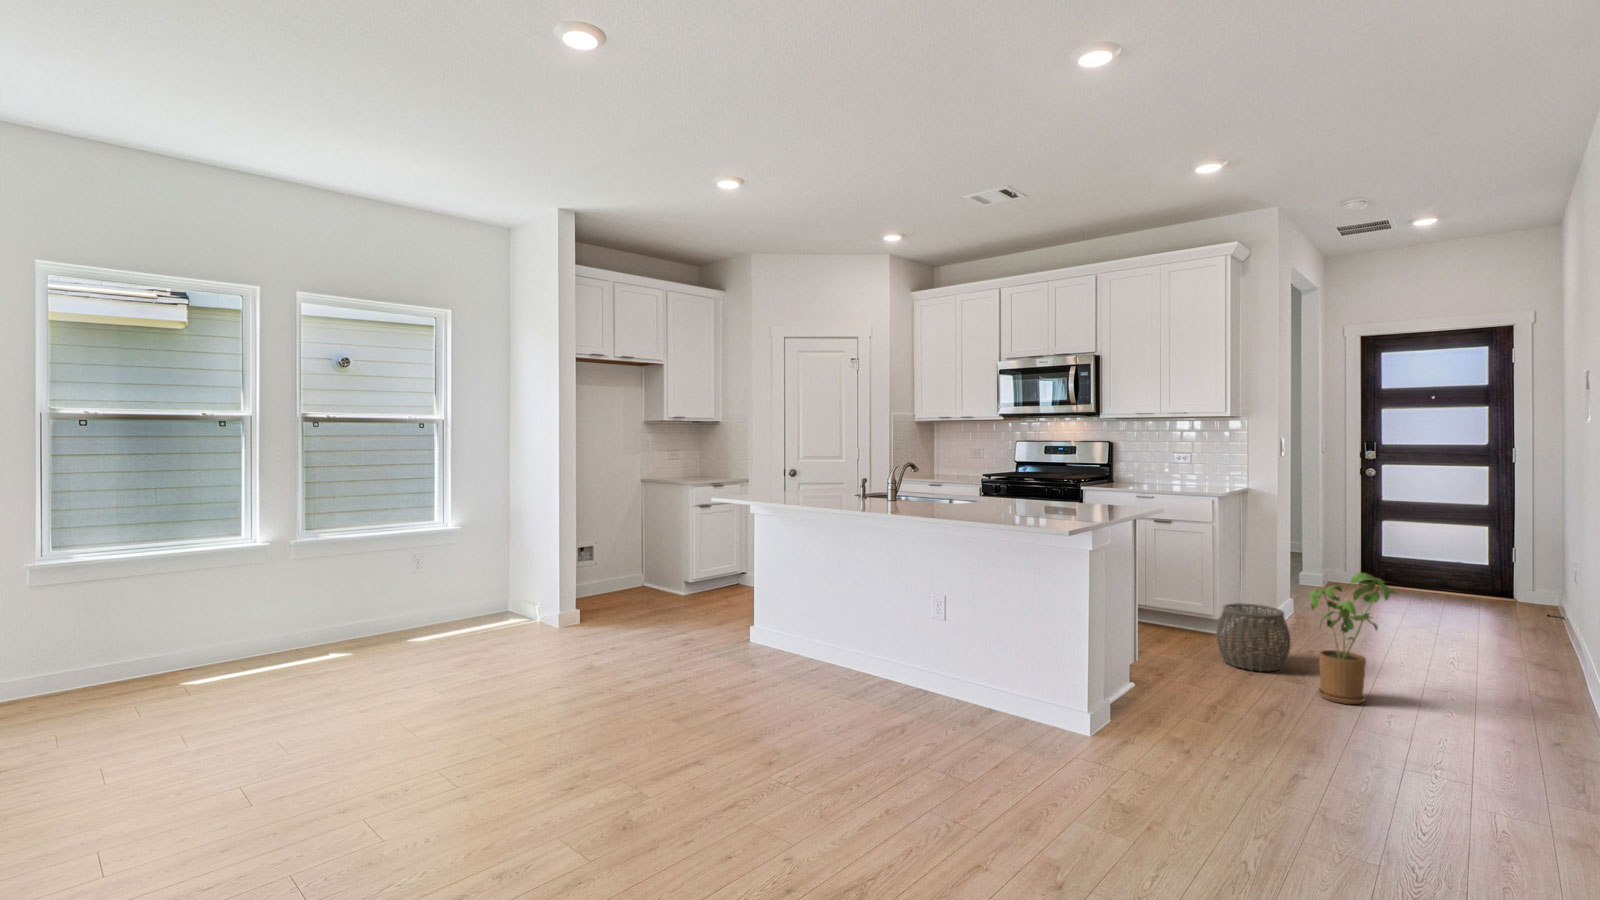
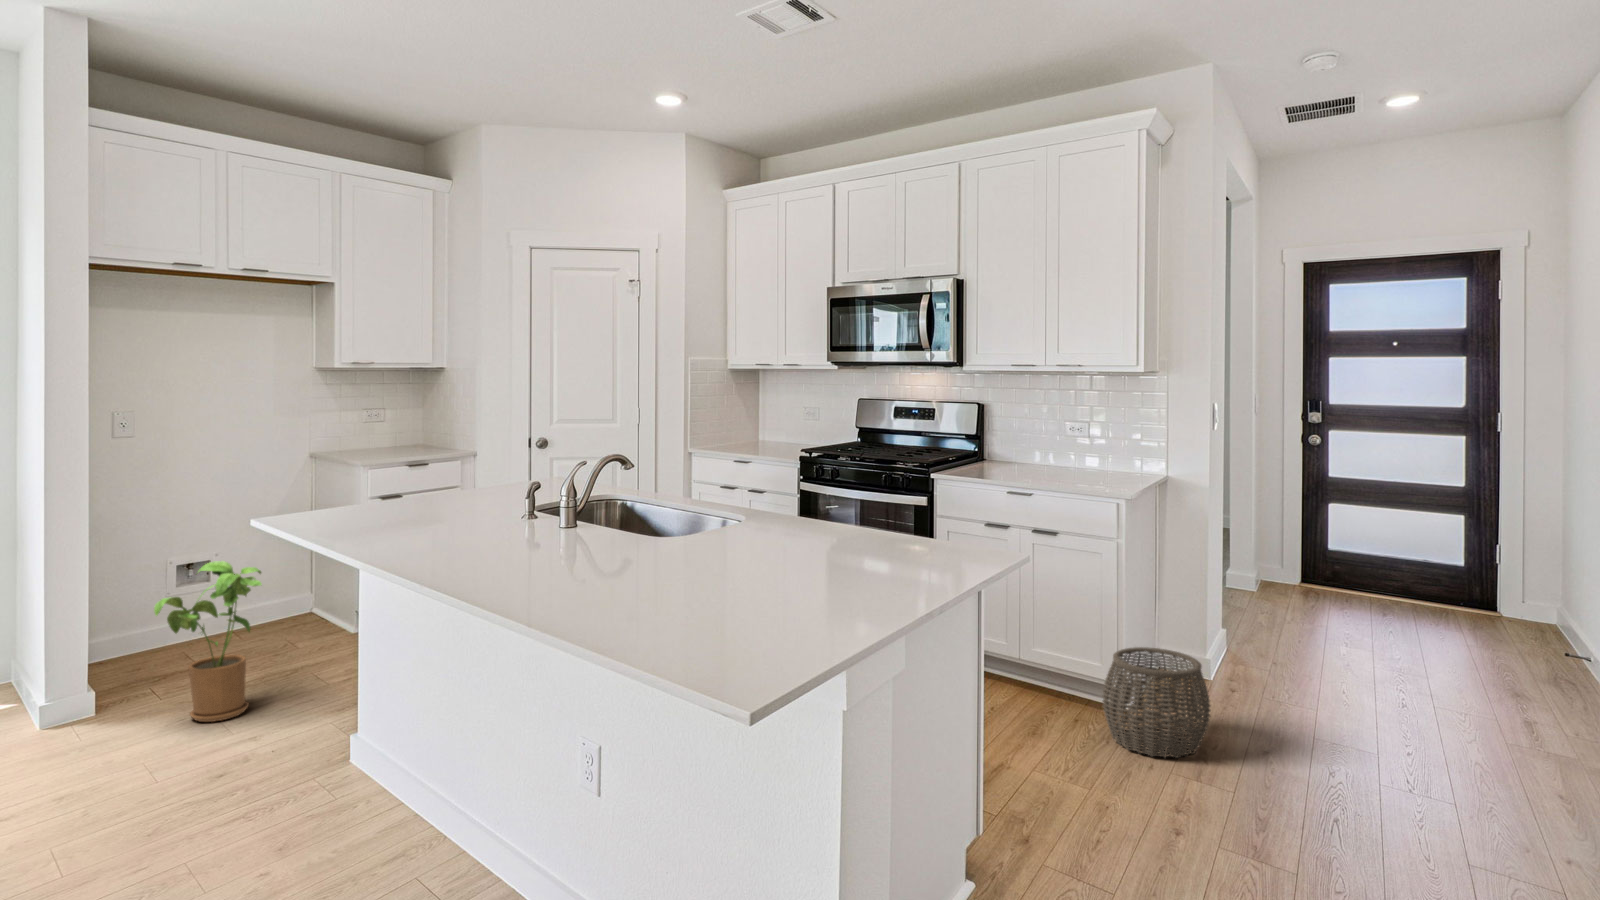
house plant: present [1309,573,1397,704] -> present [154,561,262,722]

